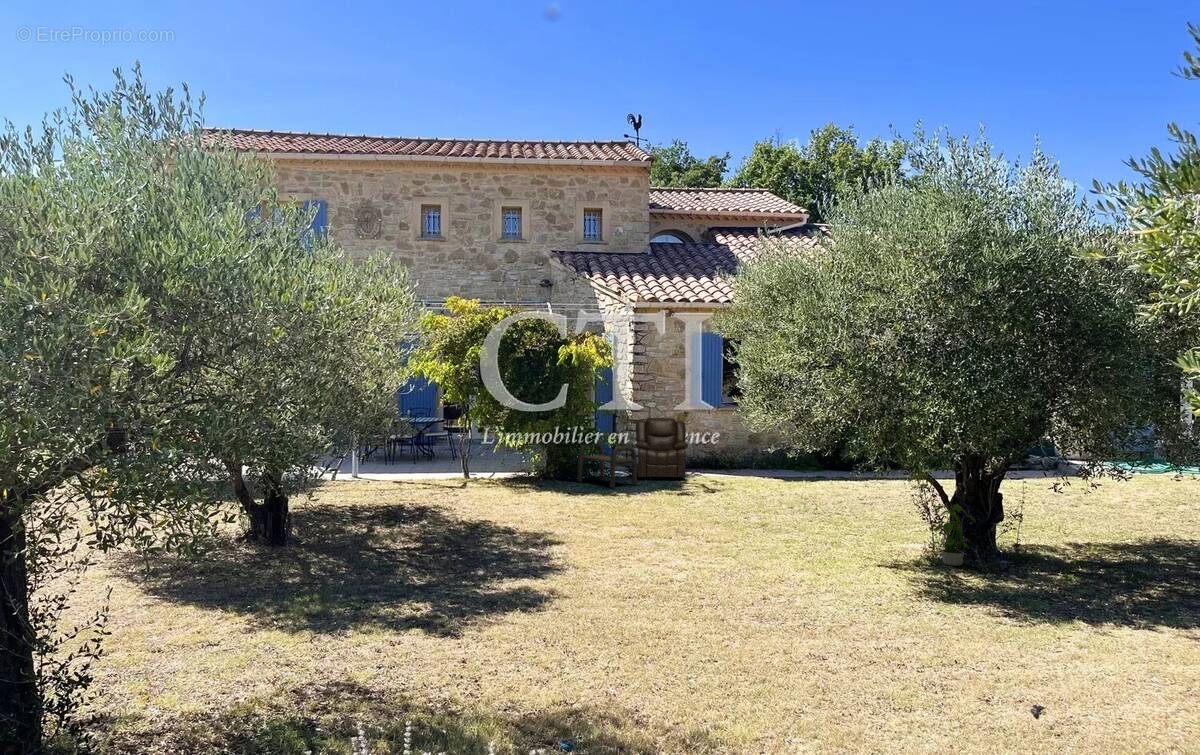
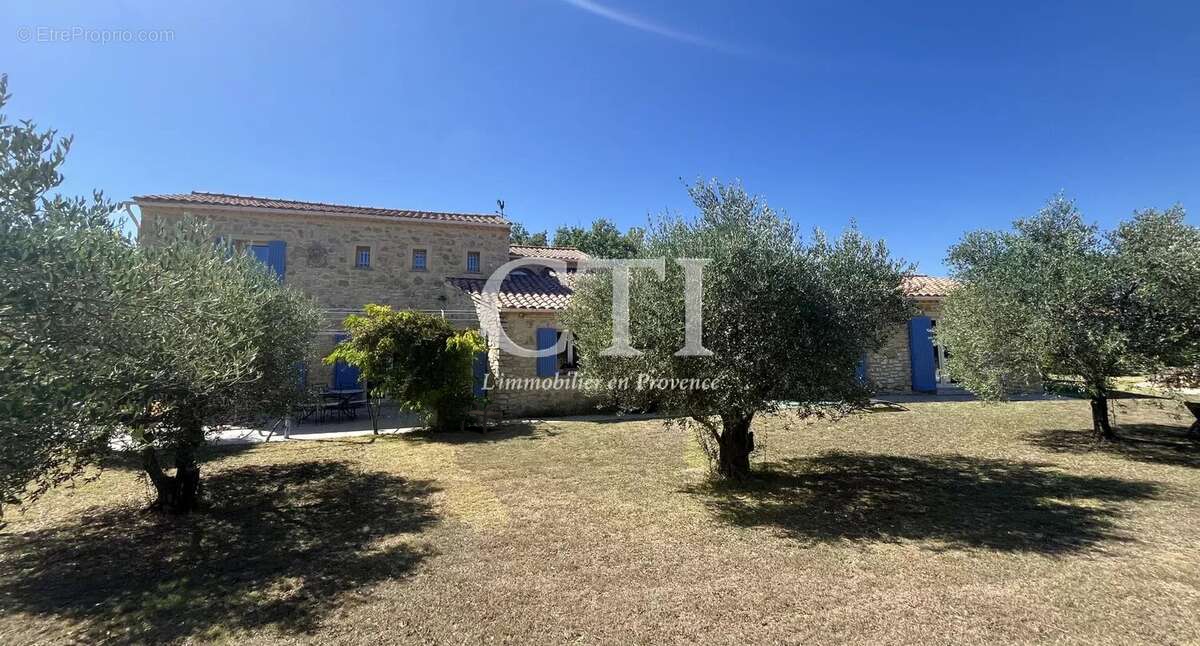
chair: present [635,418,688,480] -> none [501,384,535,425]
potted plant: present [933,505,976,566] -> none [705,439,732,483]

